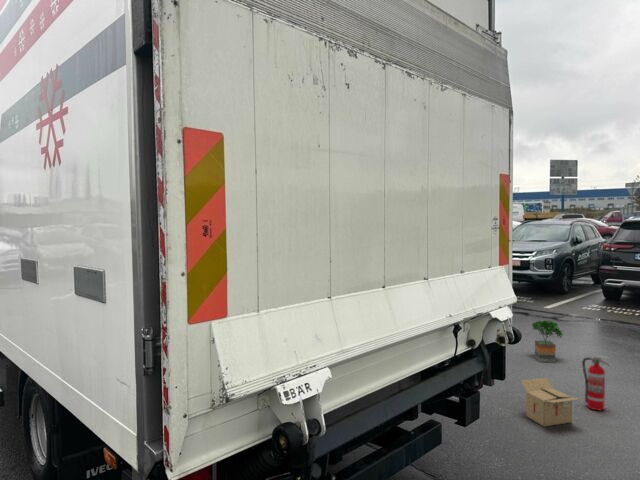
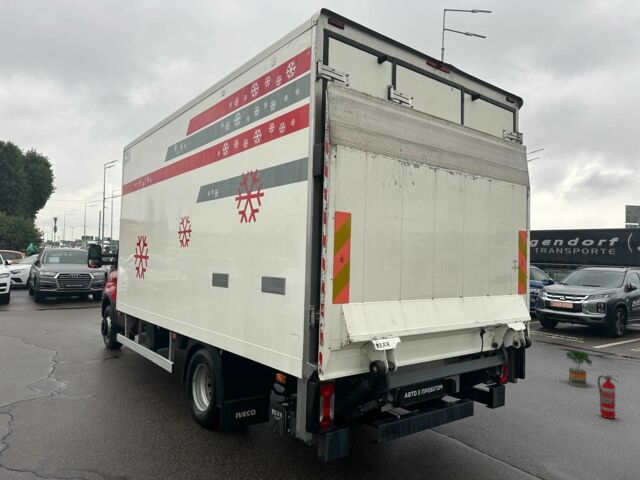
cardboard box: present [521,378,578,426] -> none [544,389,591,424]

